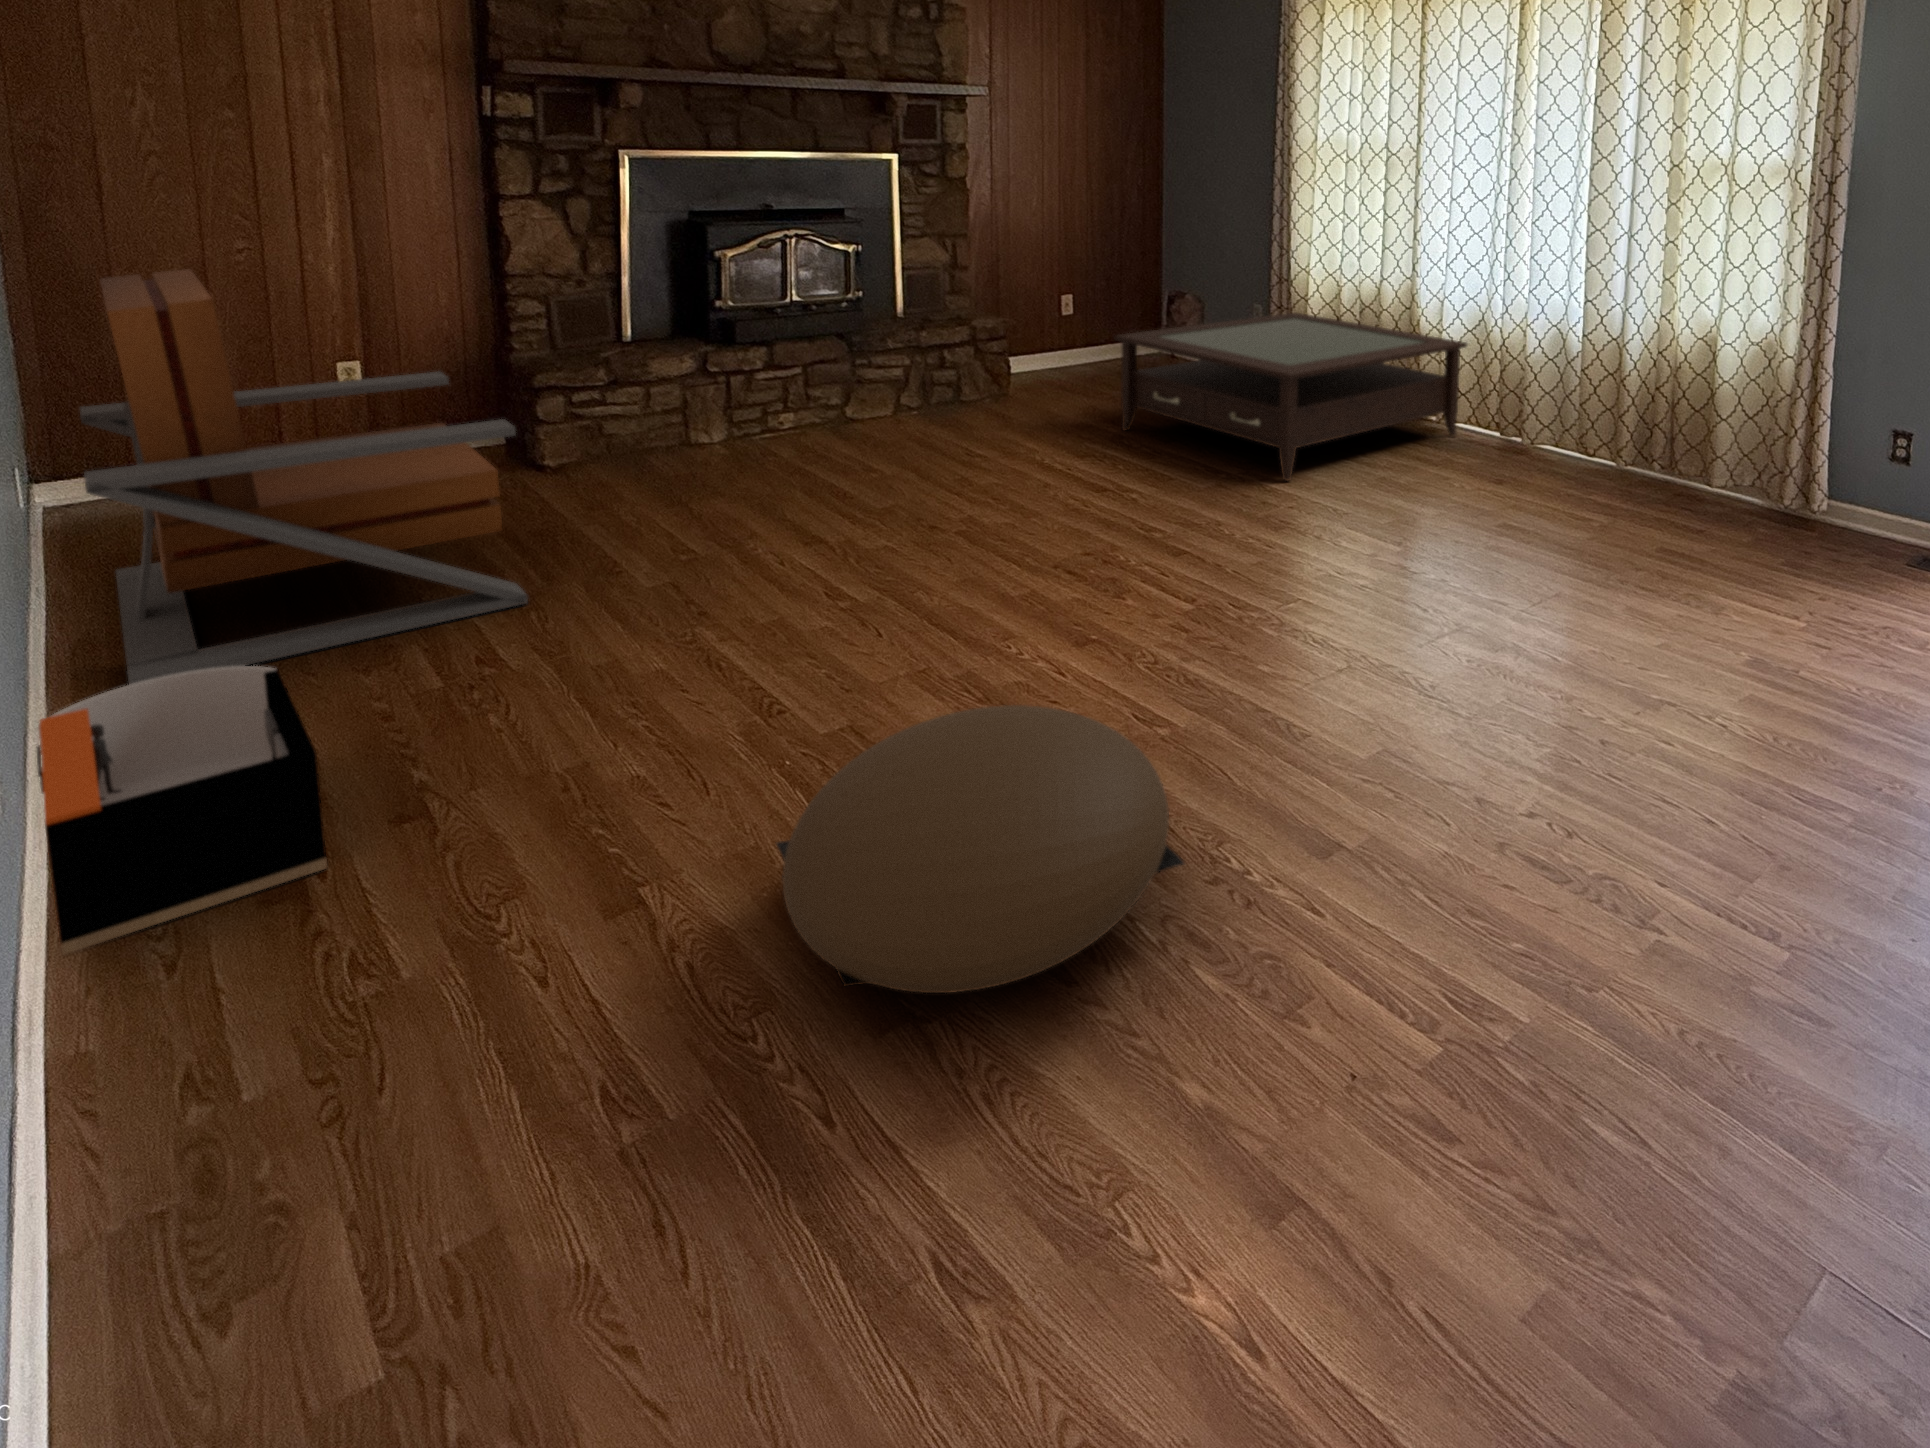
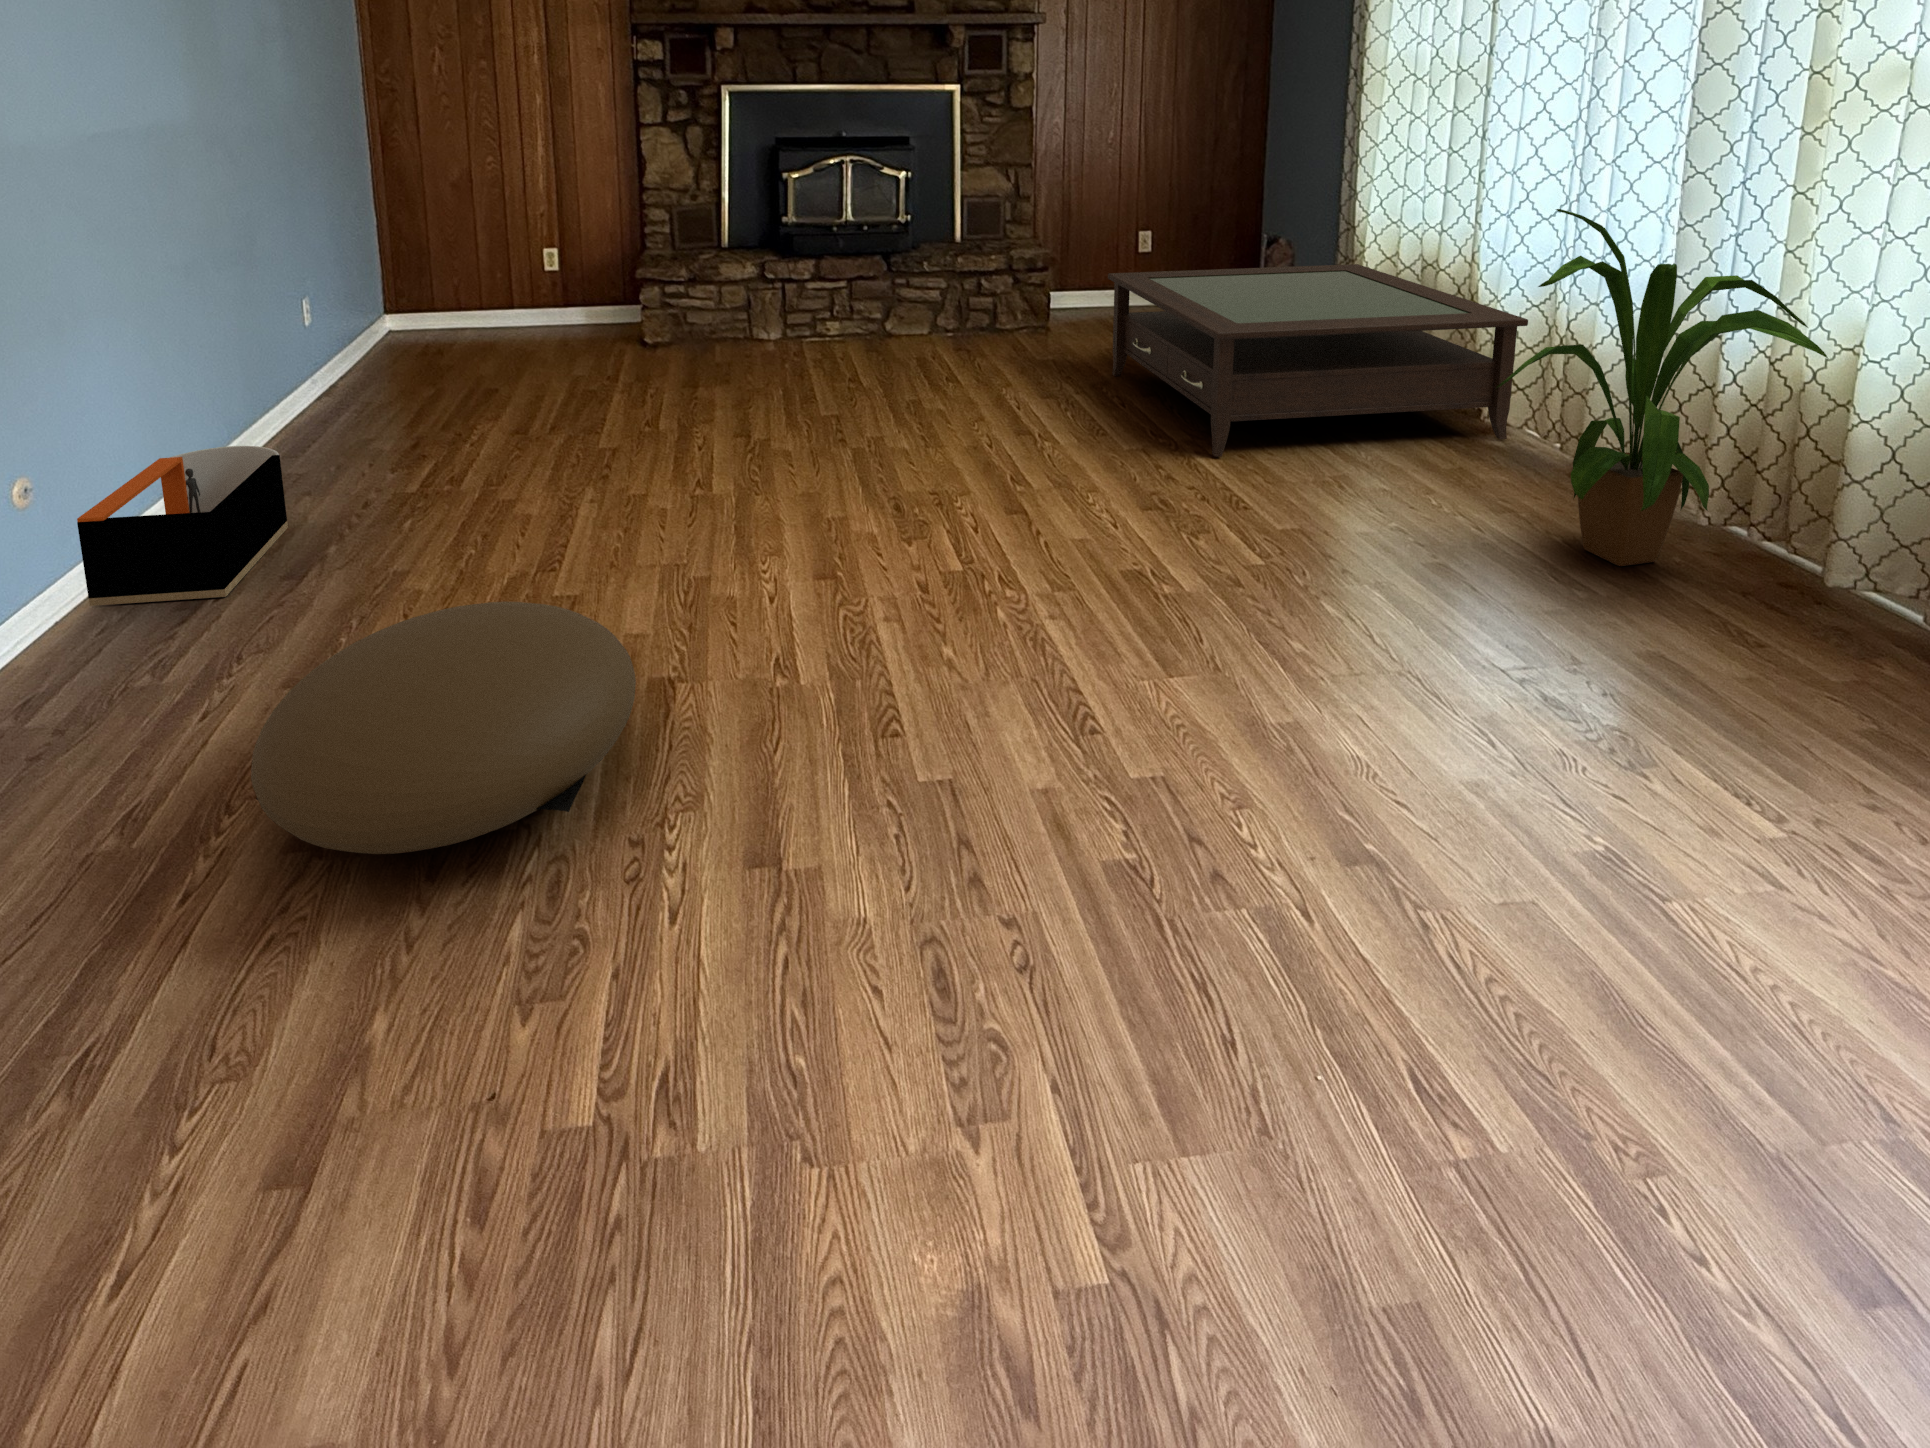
house plant: none [1523,258,1712,503] -> present [1496,209,1828,566]
lounge chair: present [80,269,528,685] -> none [268,175,559,454]

